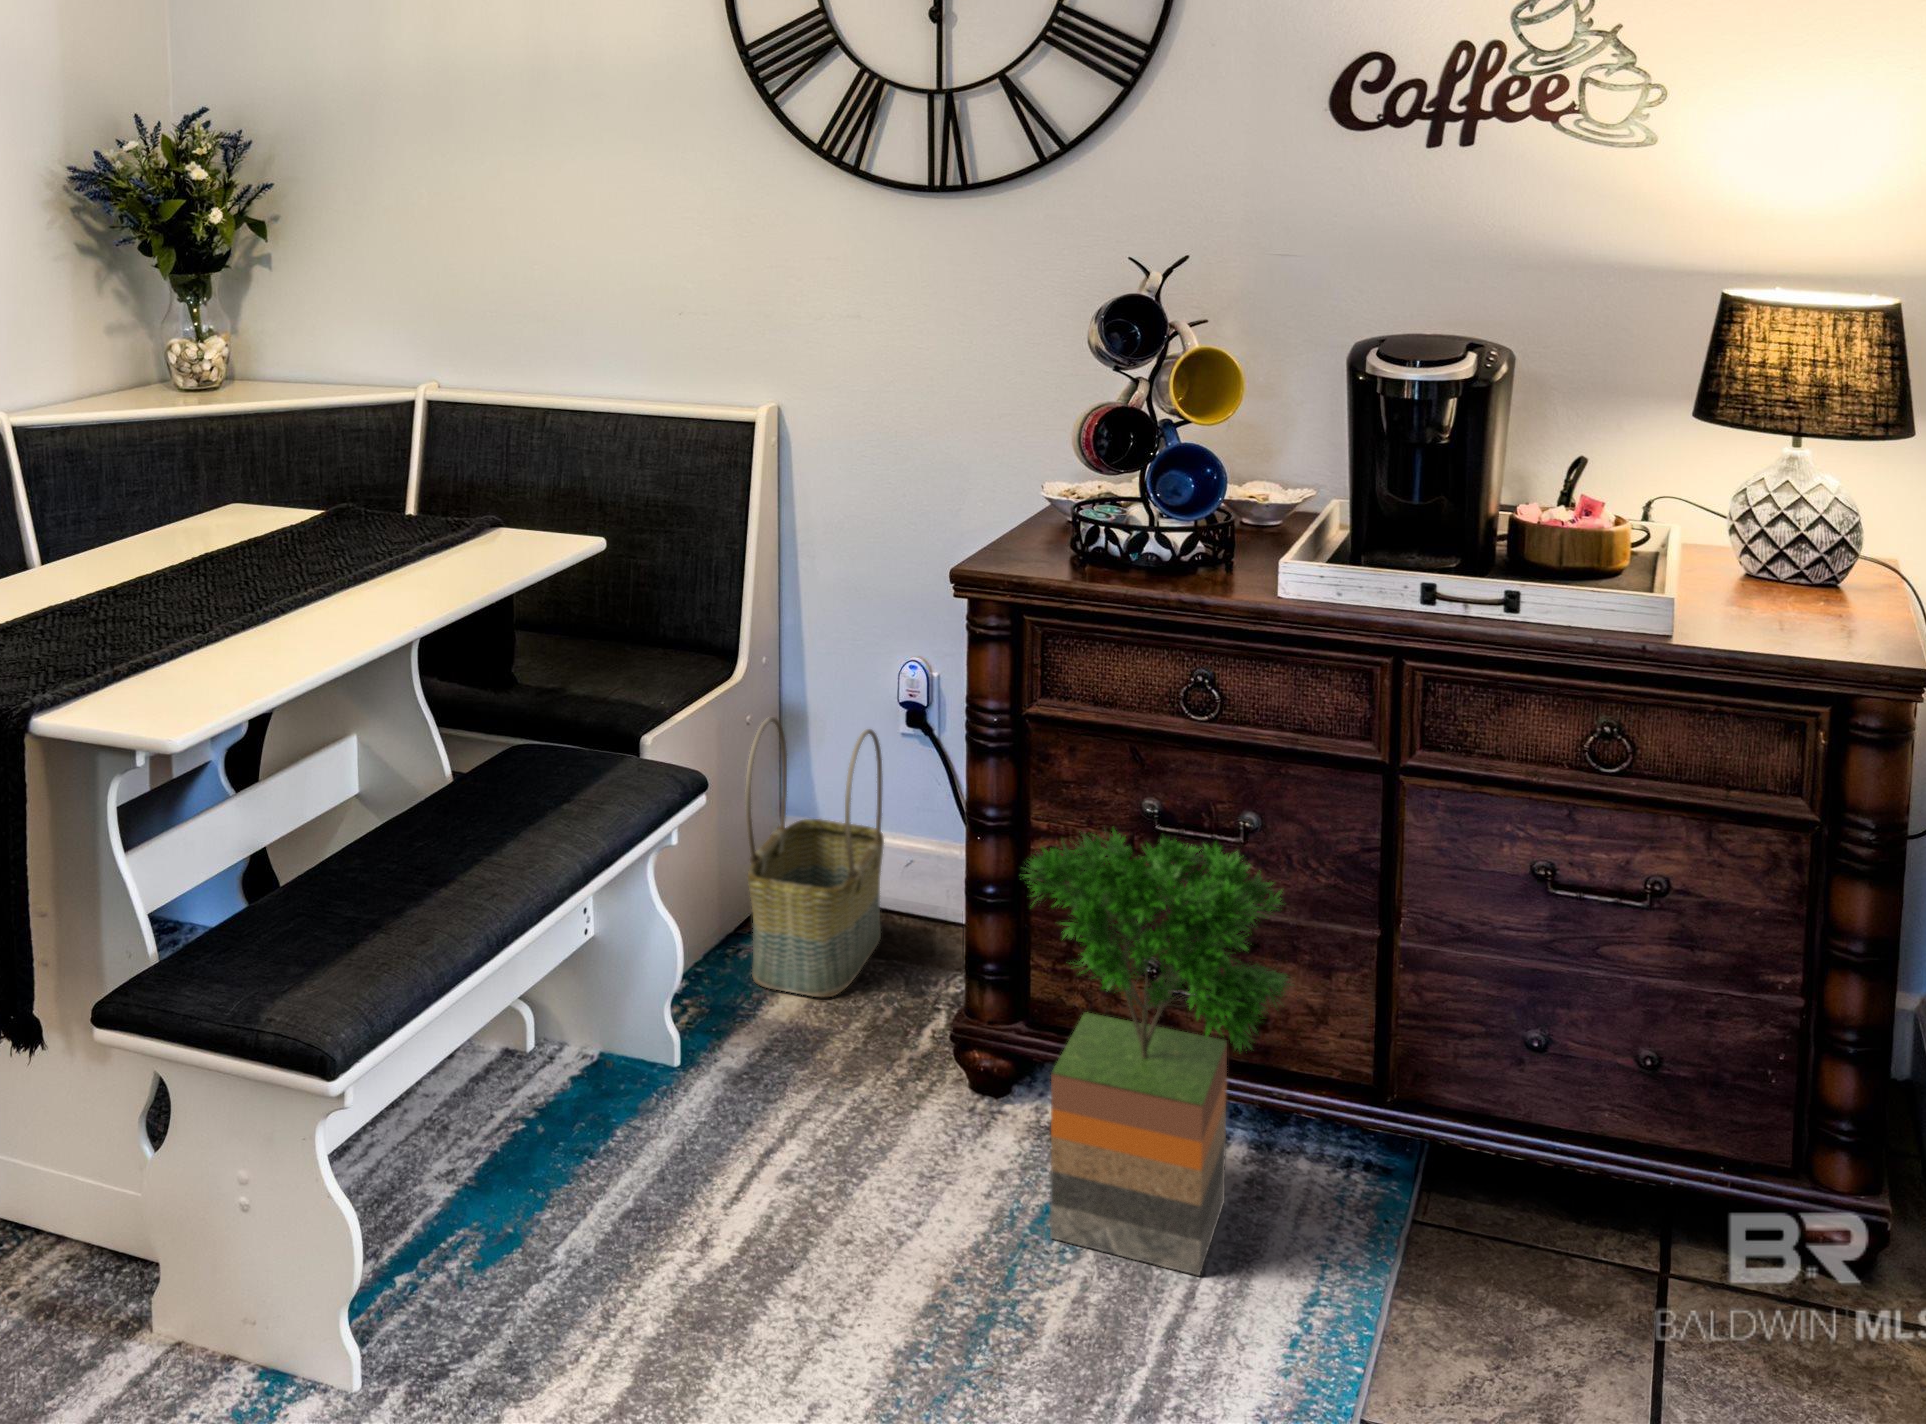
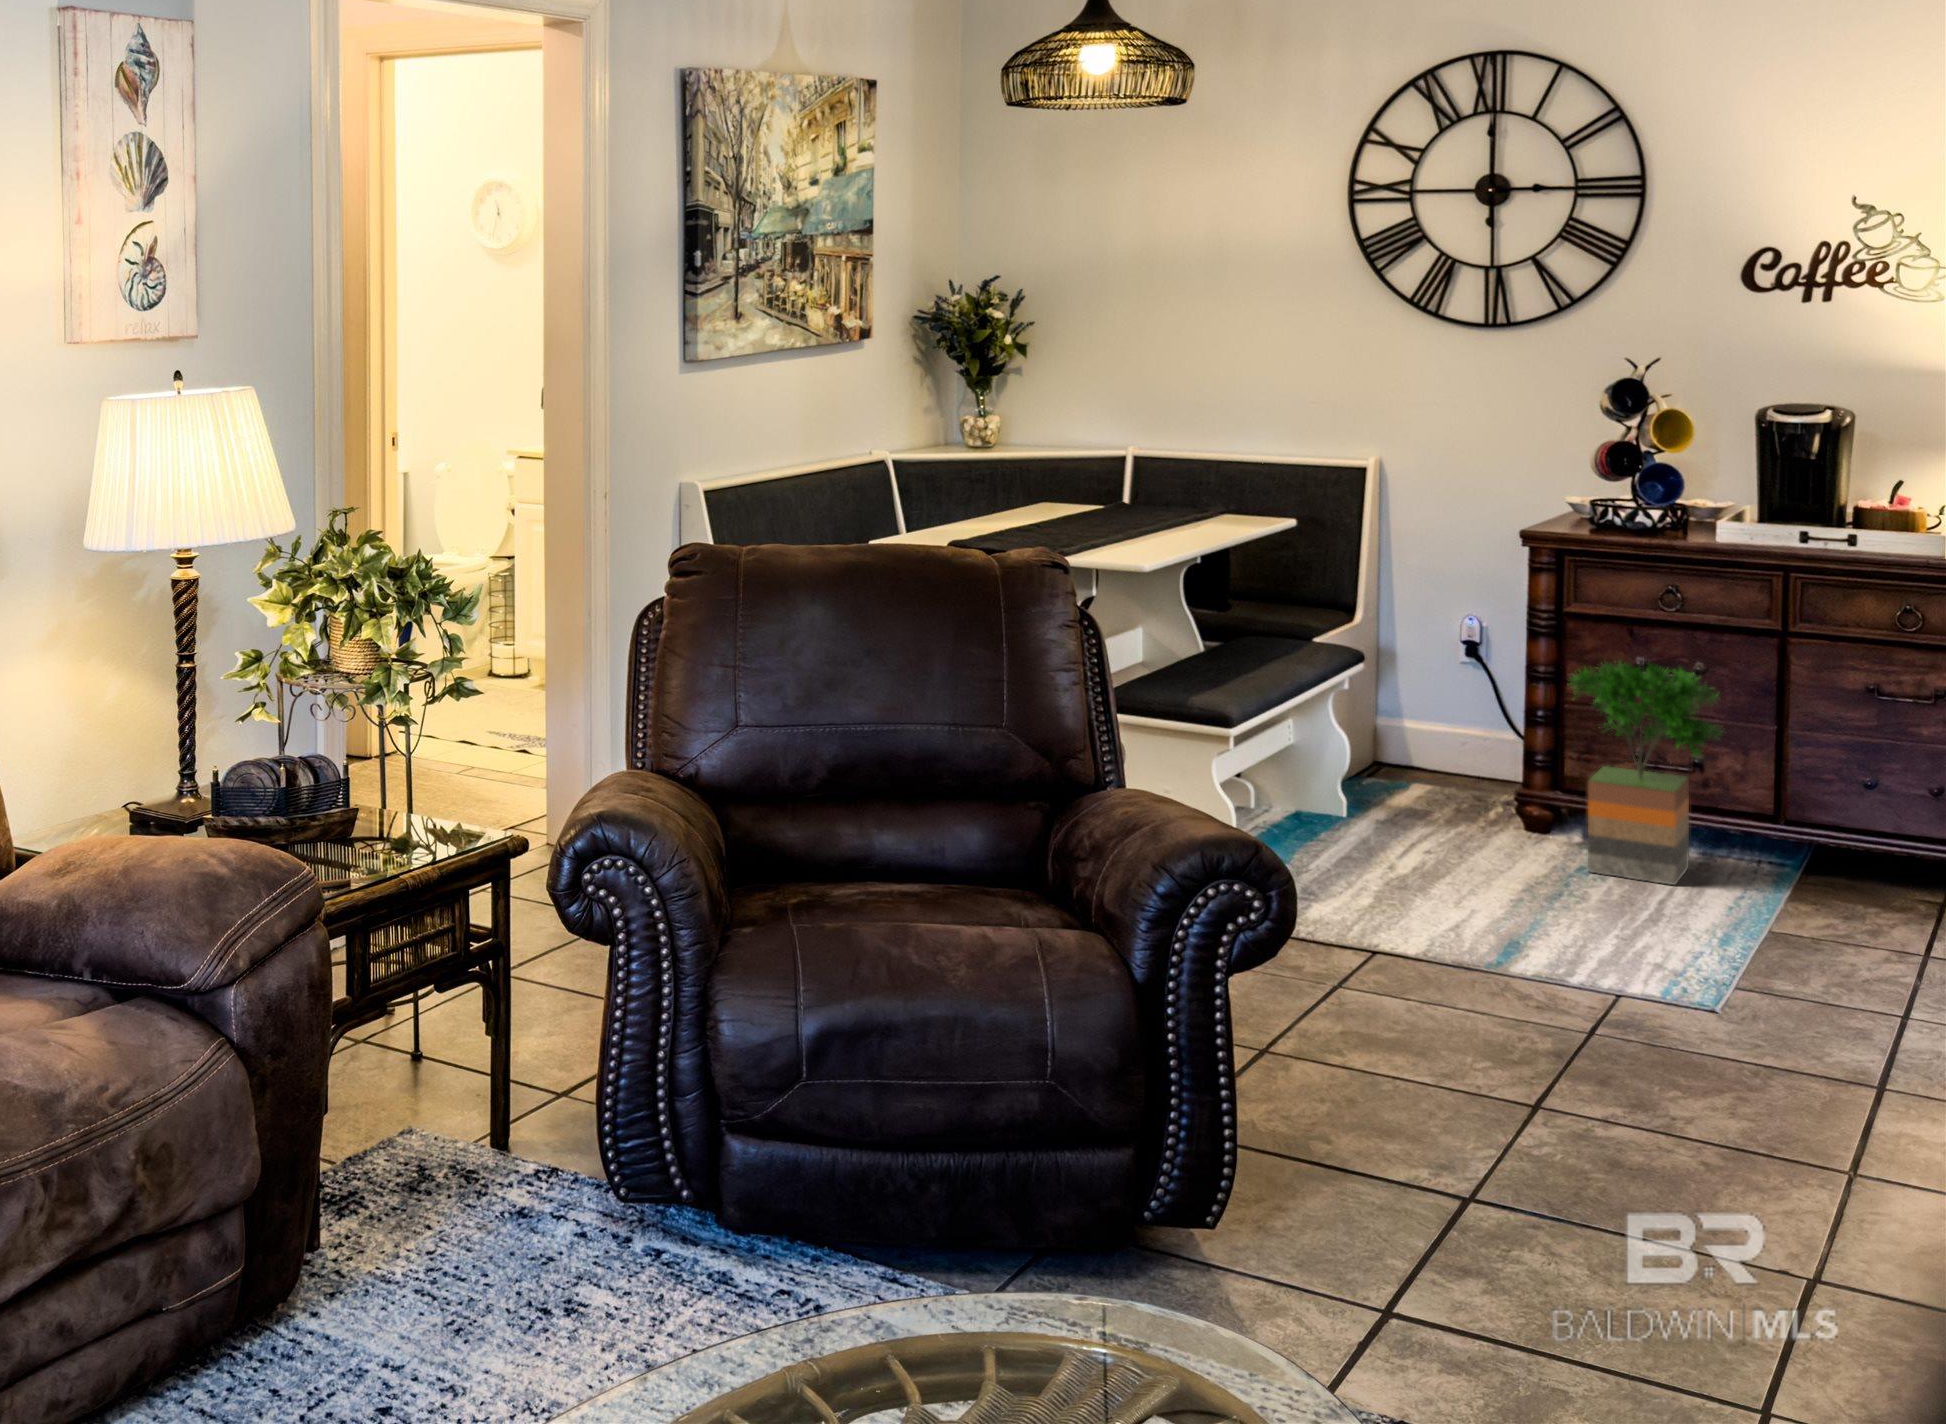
basket: present [745,717,884,998] -> none [1375,639,1458,798]

